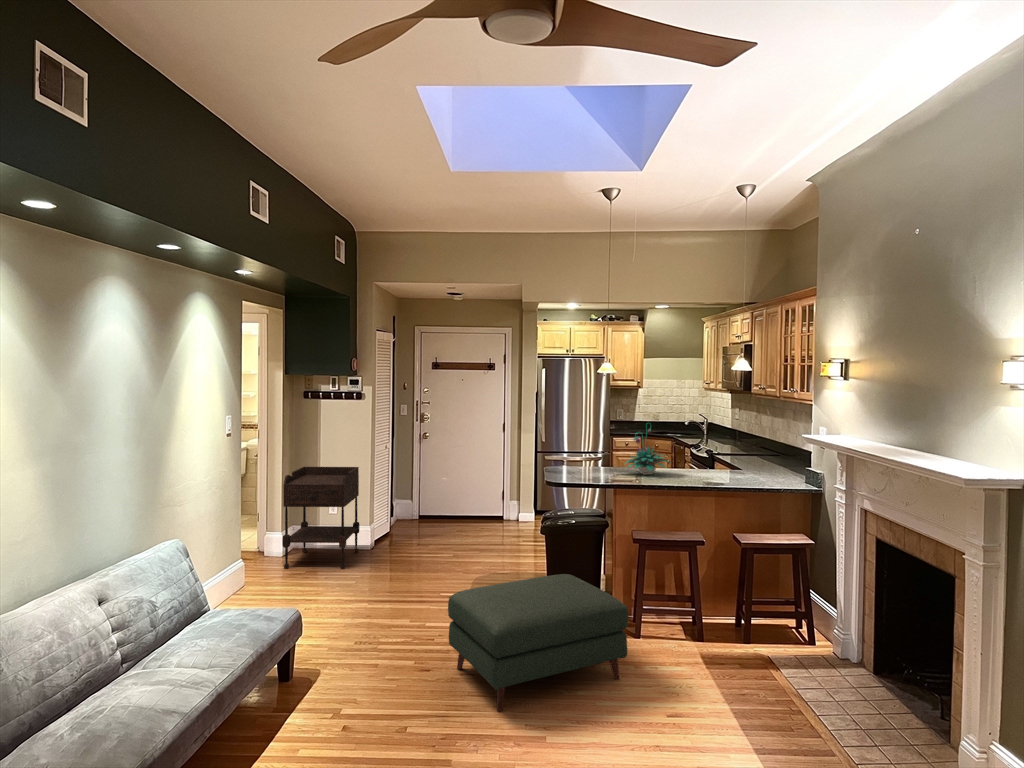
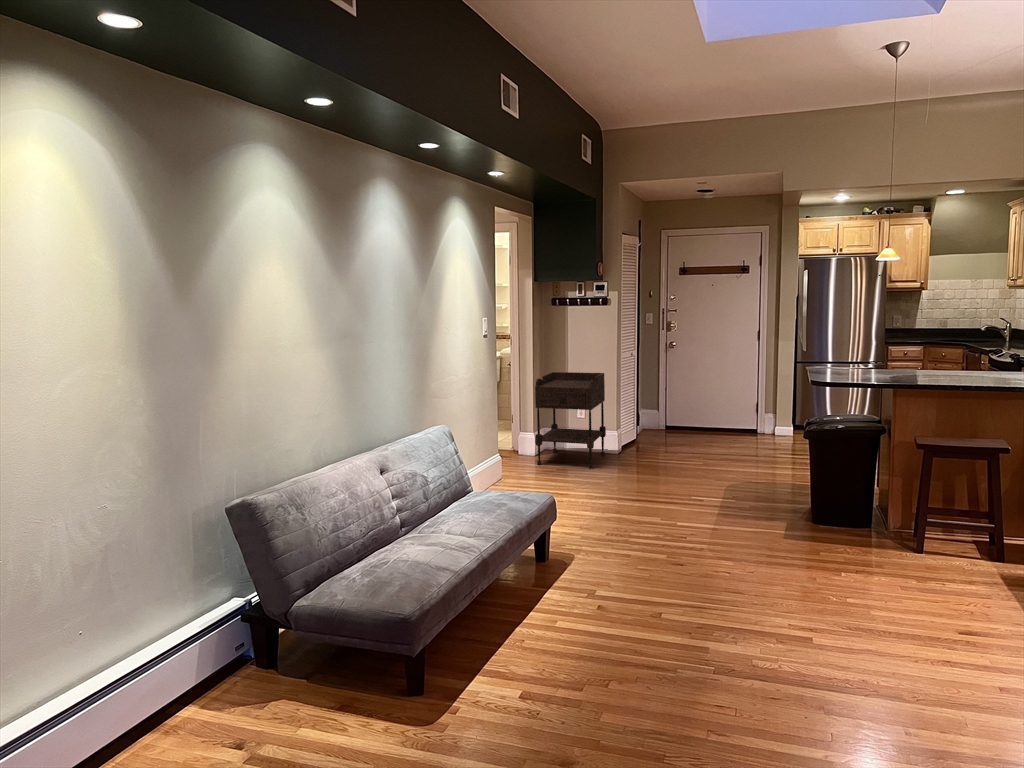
plant: present [626,428,669,475] -> none [912,317,984,379]
ottoman: present [448,574,629,711] -> none [701,484,924,617]

